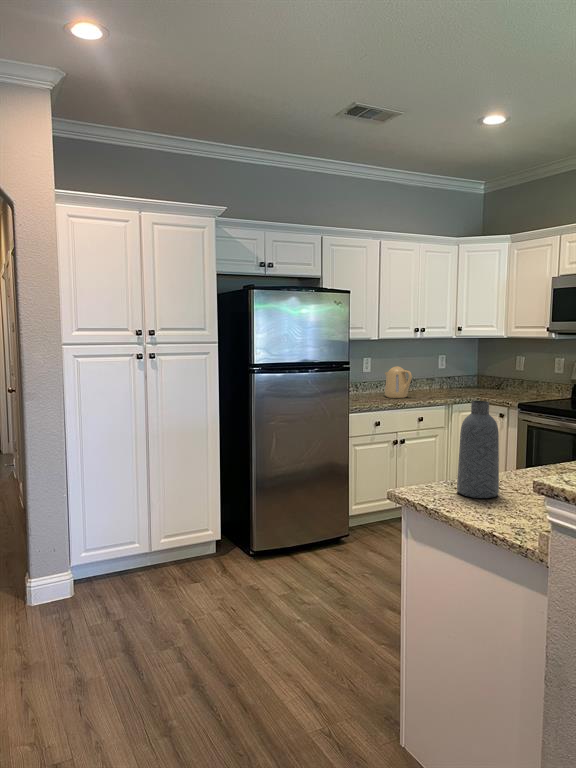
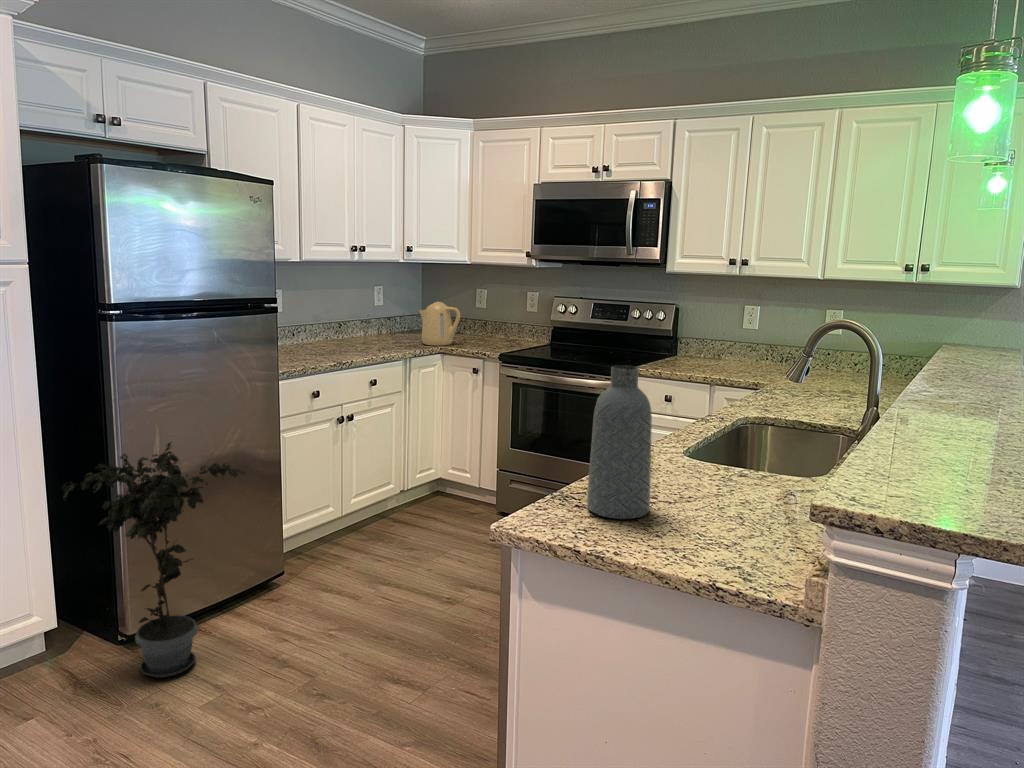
kettle: present [385,366,412,398] -> present [419,302,461,346]
potted plant: none [223,441,318,578] -> present [62,442,245,678]

